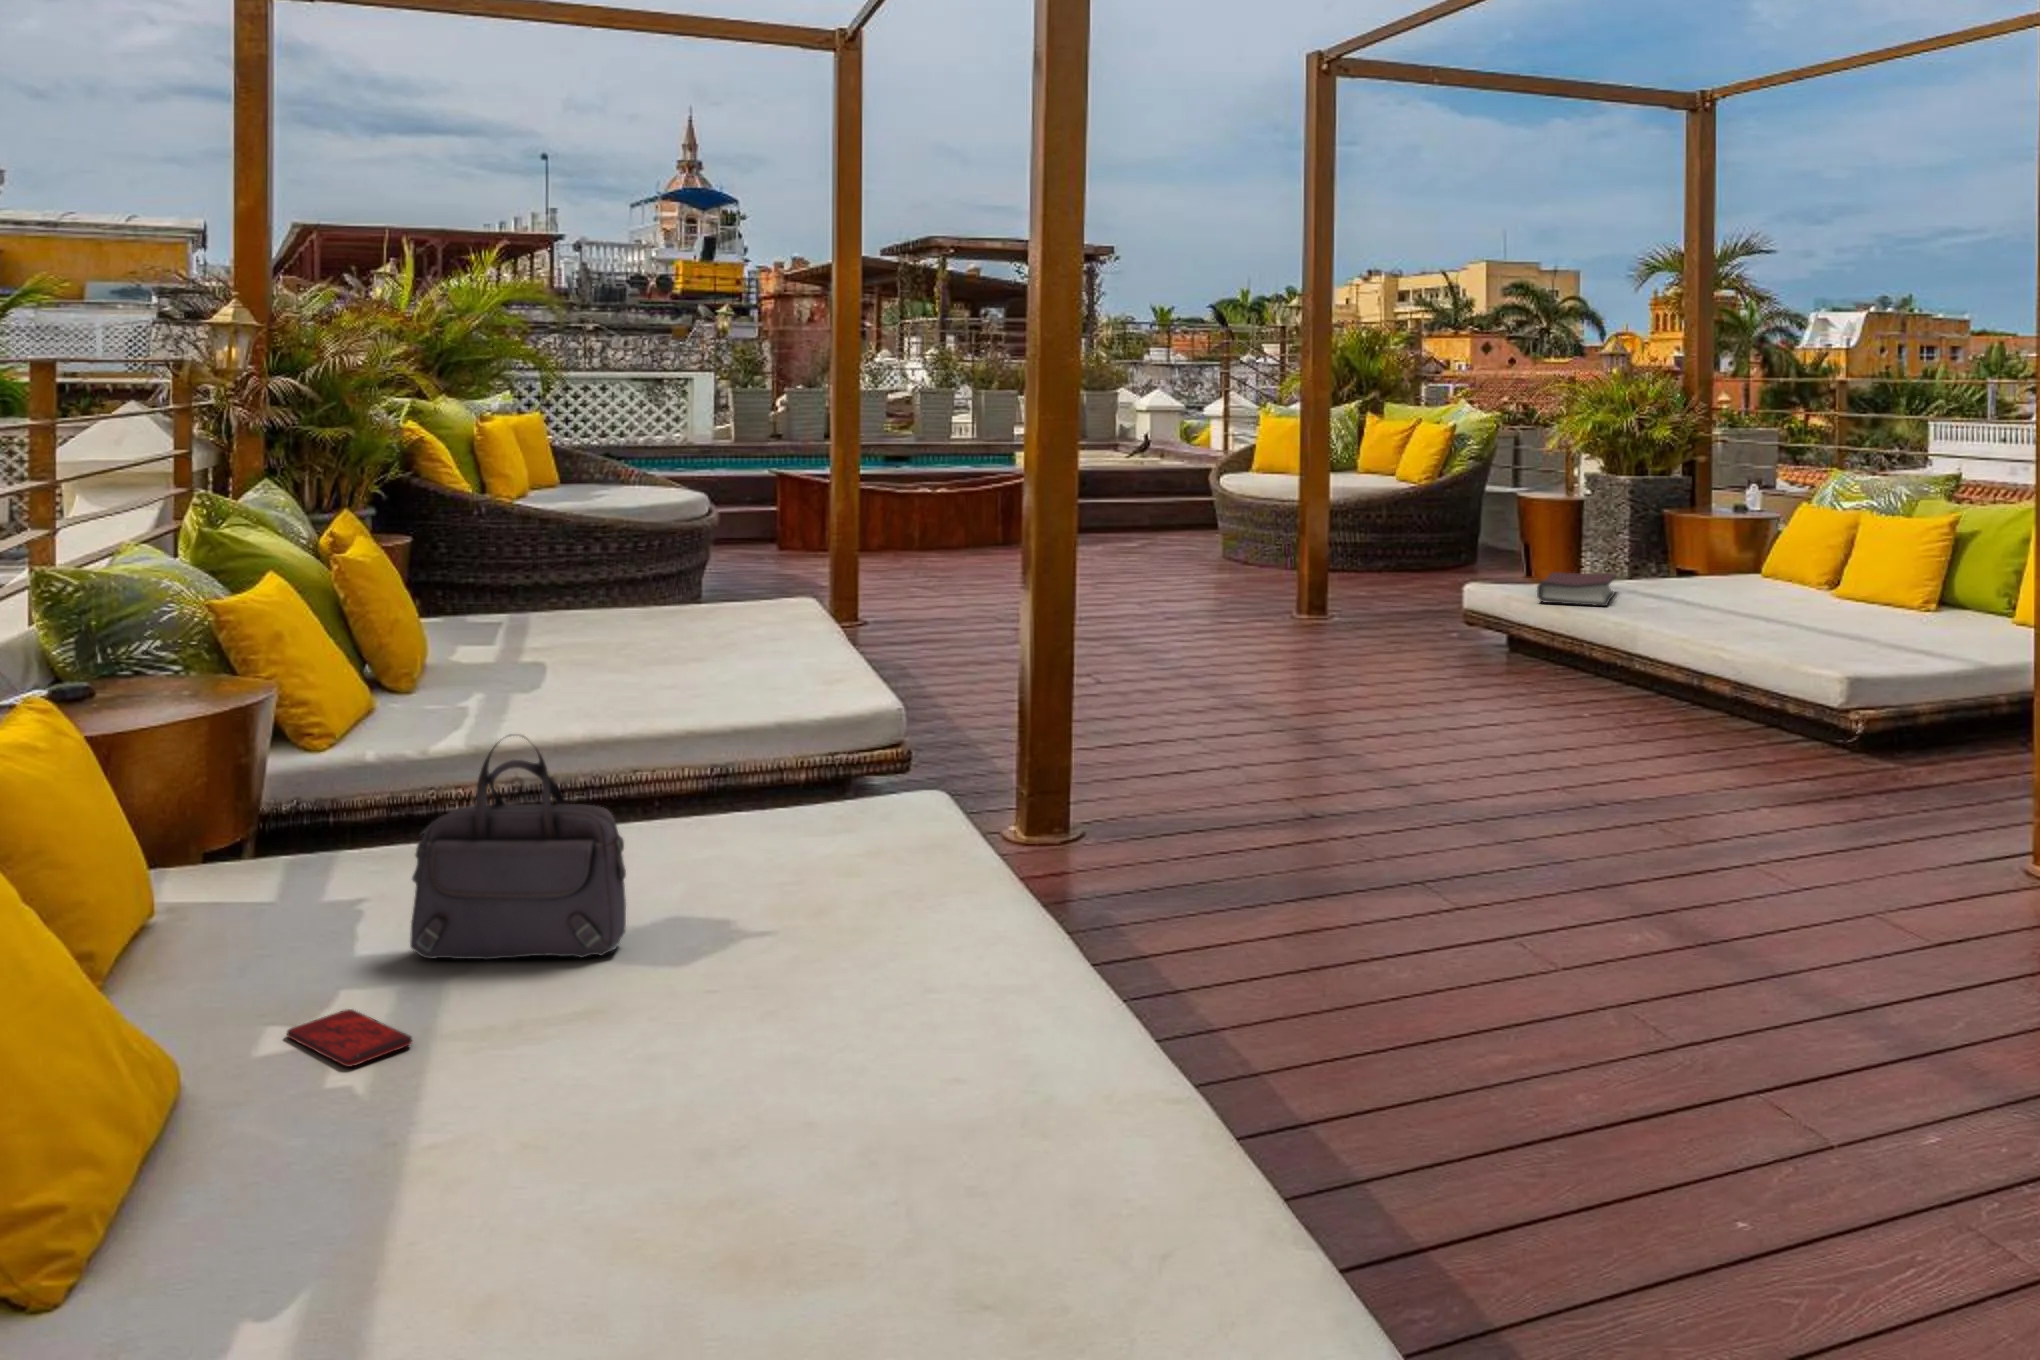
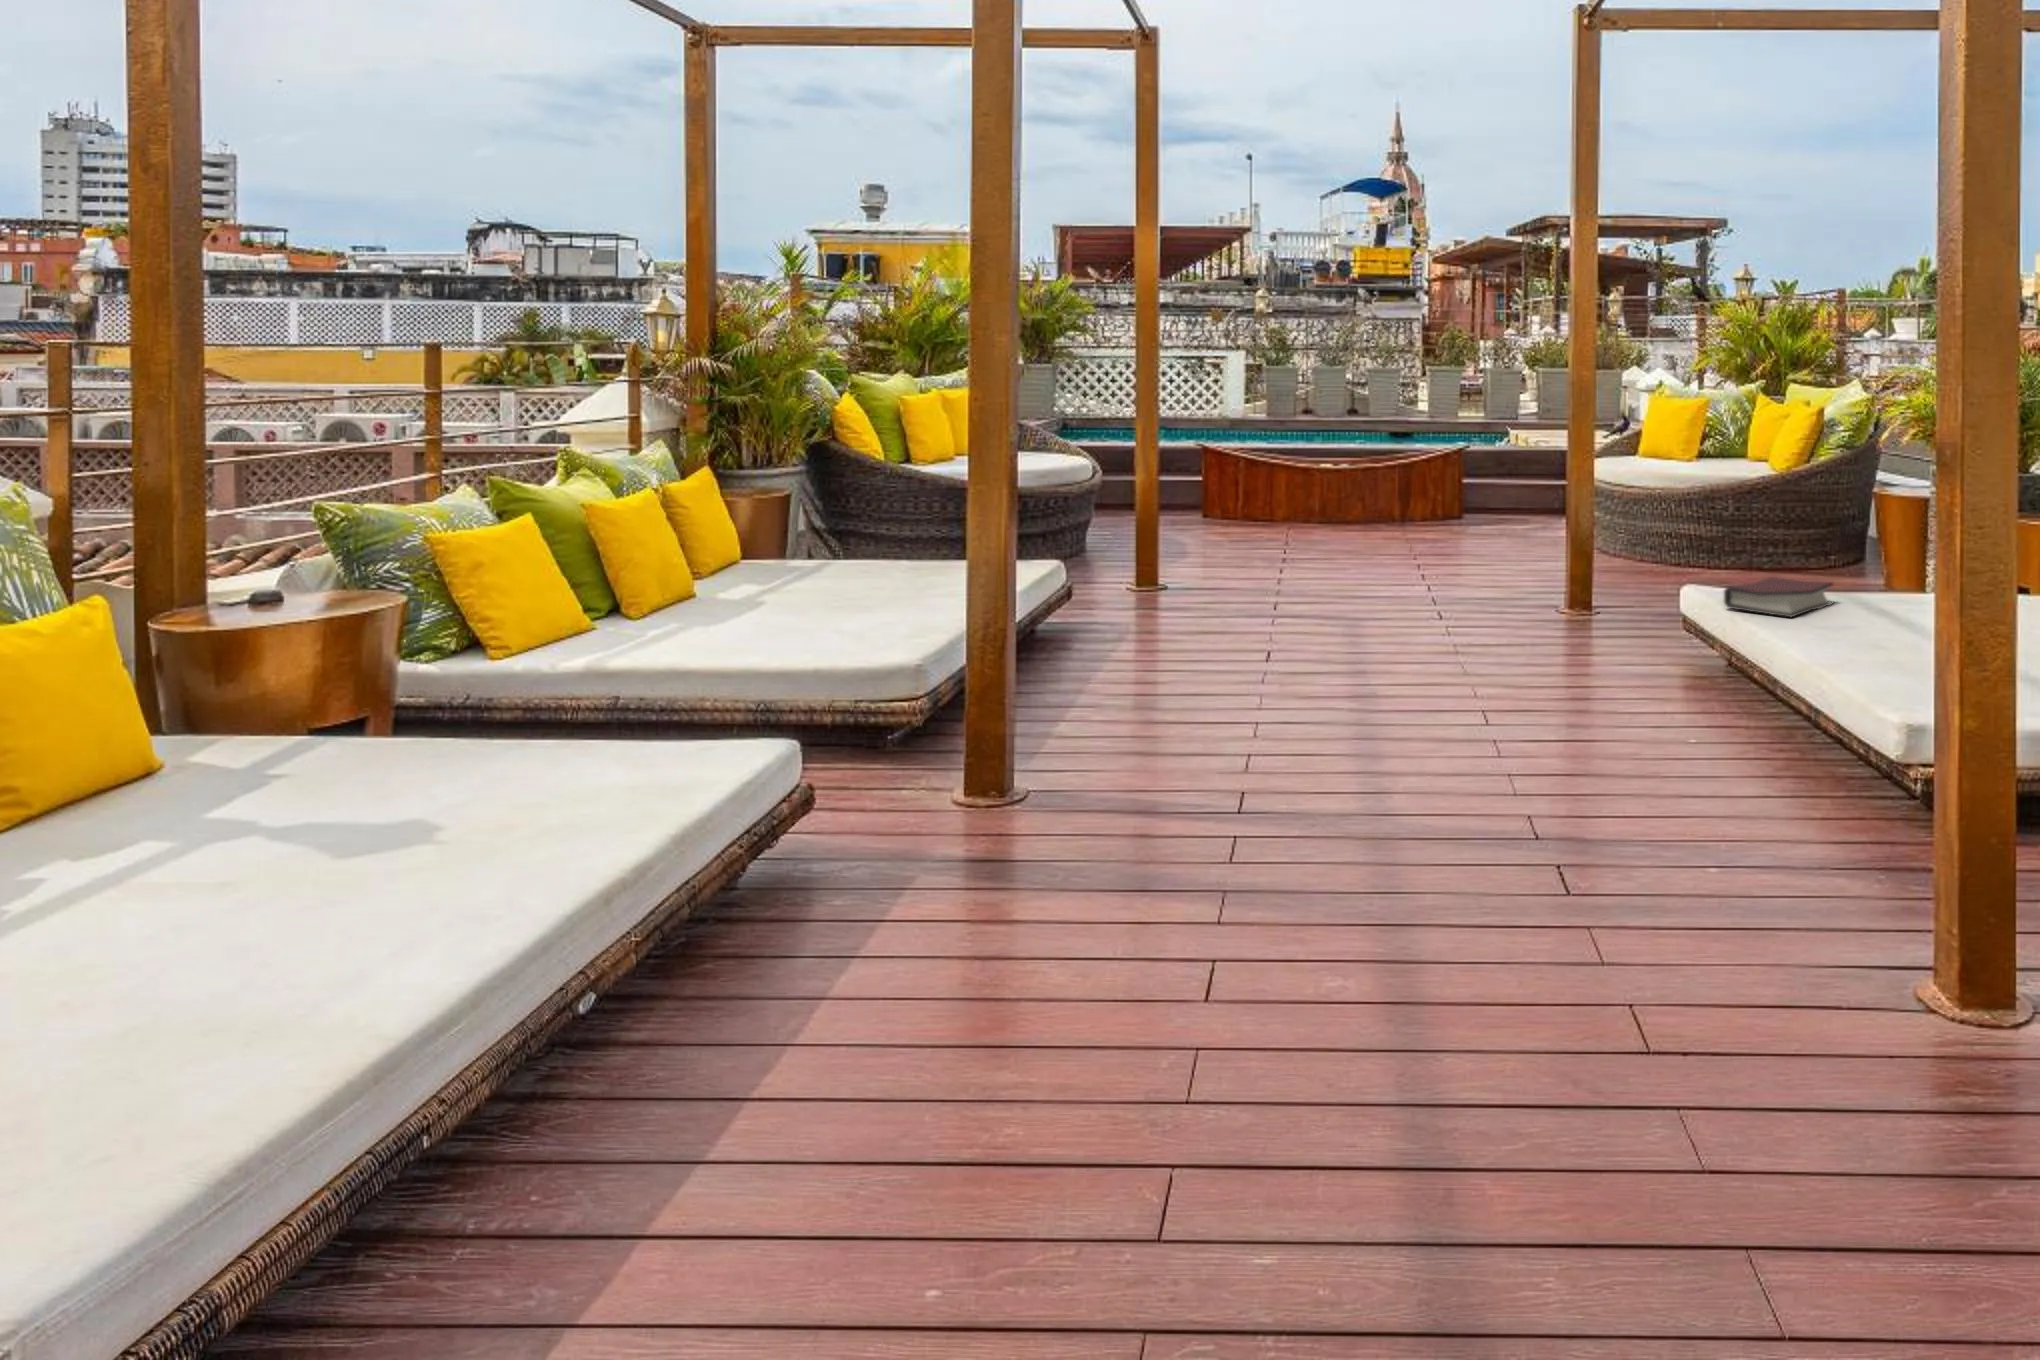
handbag: present [410,735,626,960] -> none [229,655,360,826]
smartphone: present [287,1009,412,1067] -> none [54,837,128,874]

